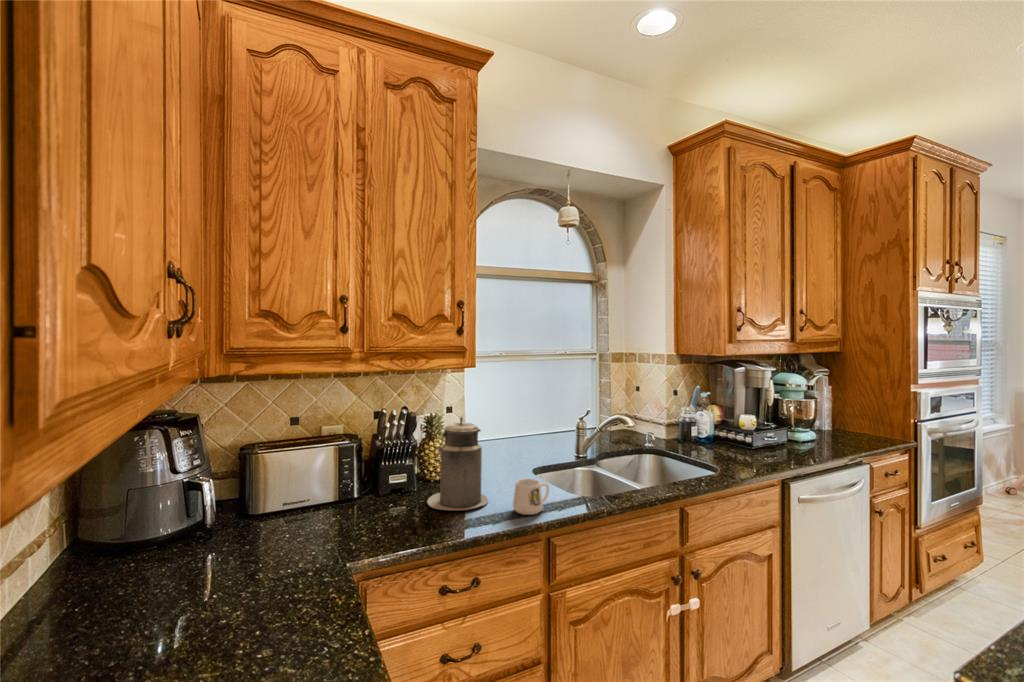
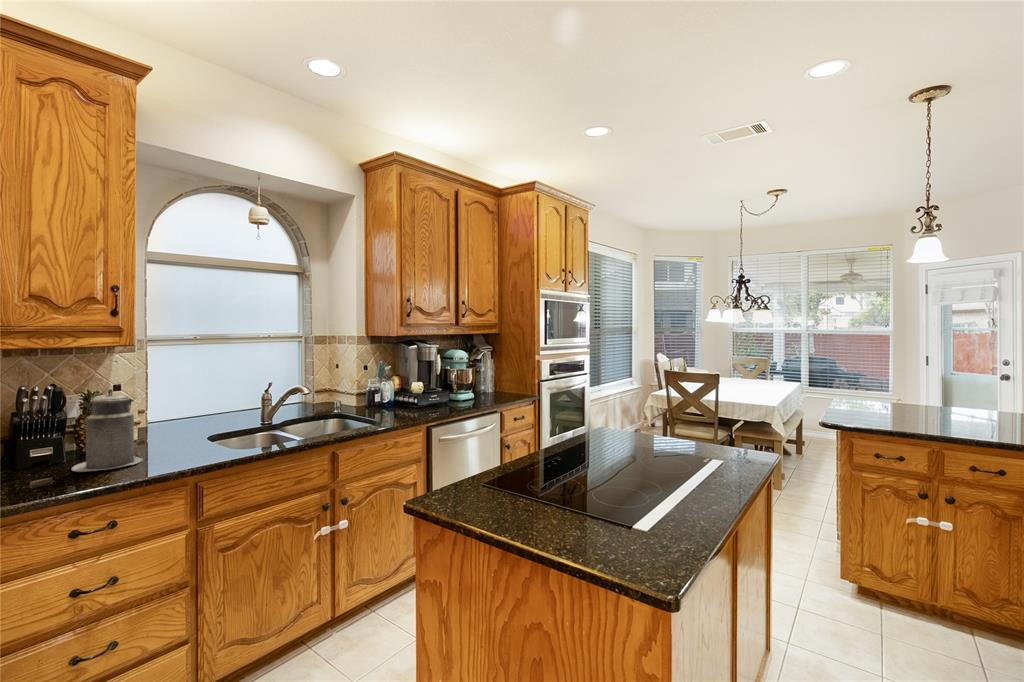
mug: present [513,479,549,515] -> none [162,437,201,466]

